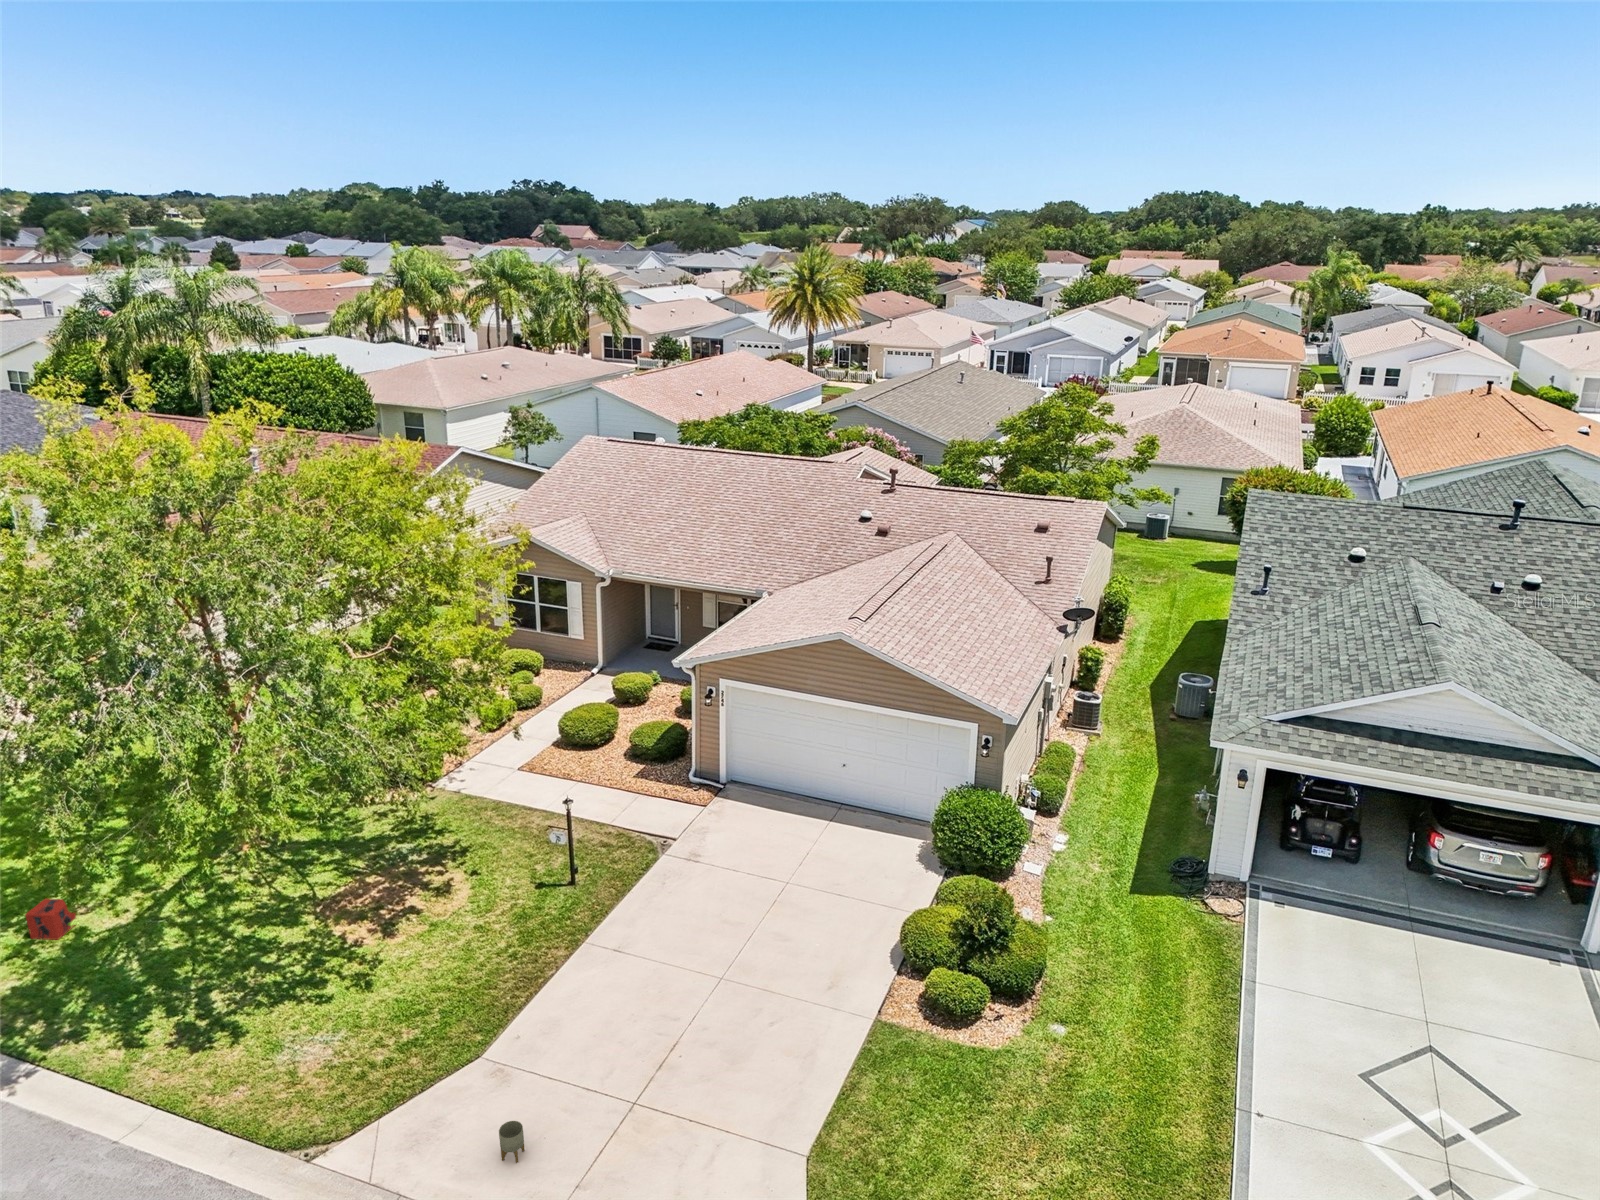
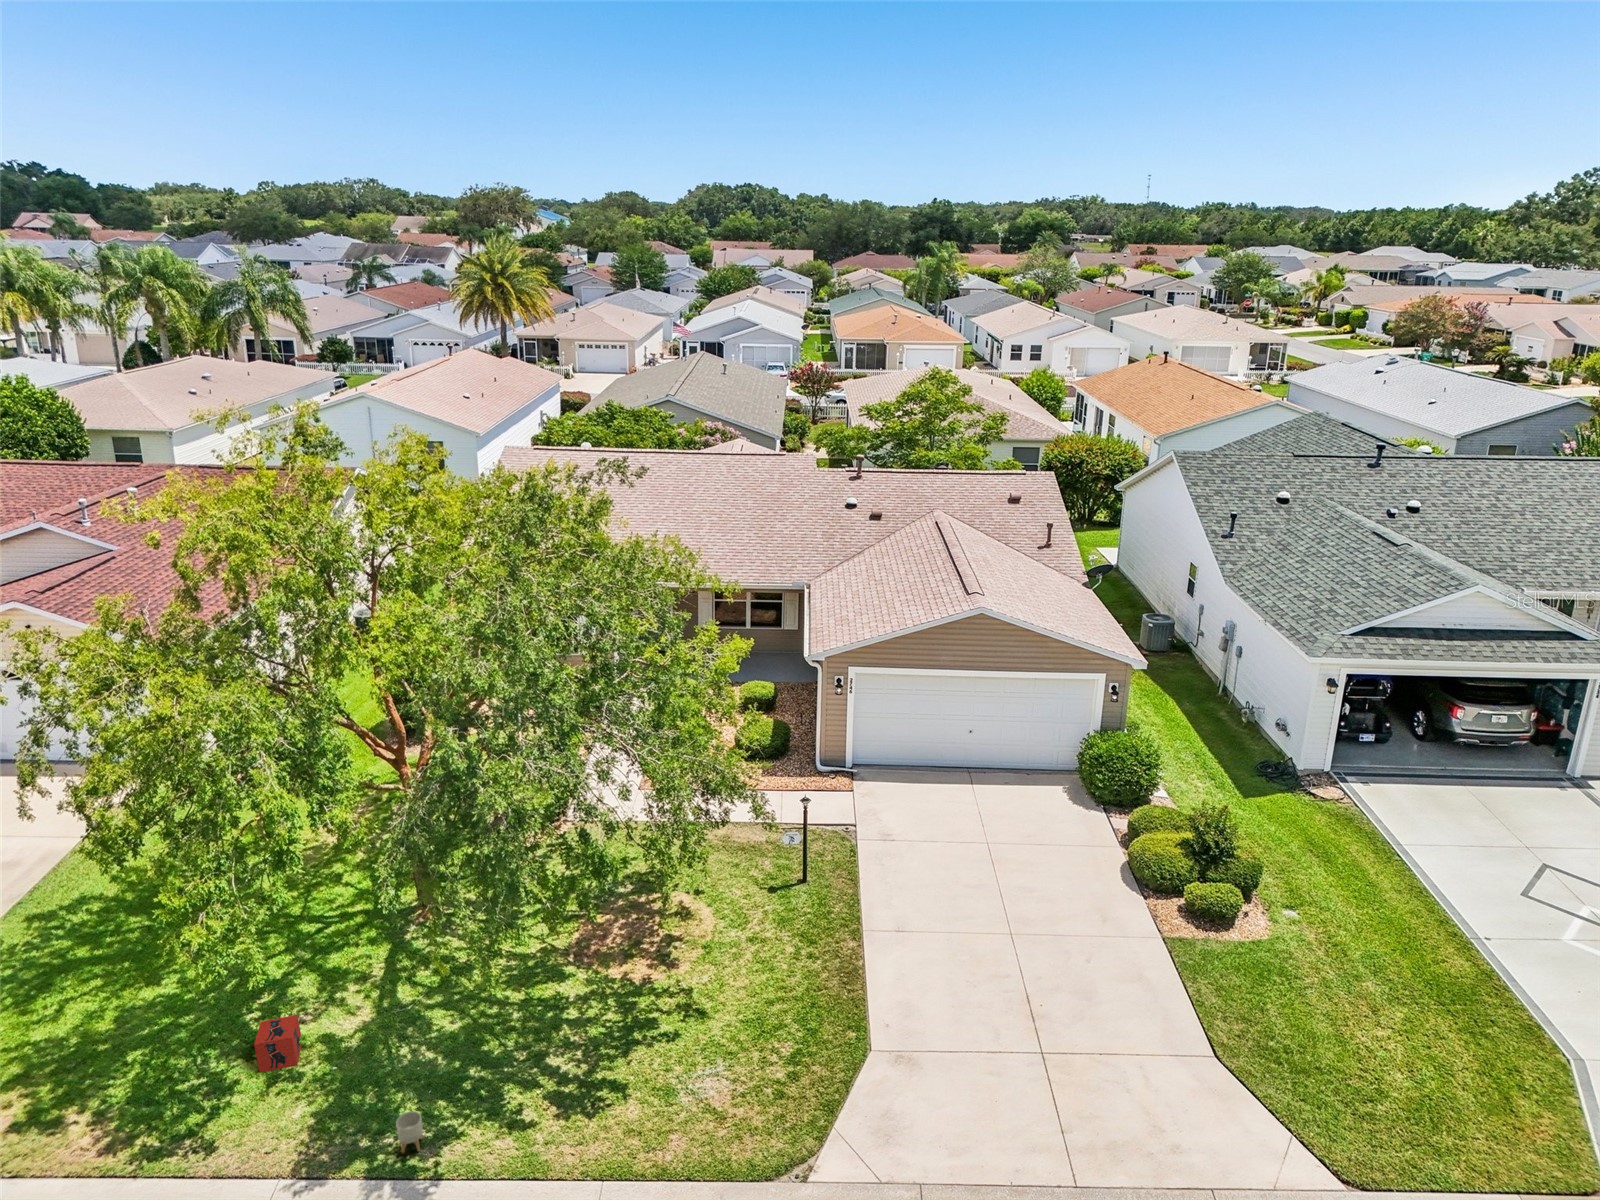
planter: present [499,1121,525,1163] -> present [396,1111,423,1153]

